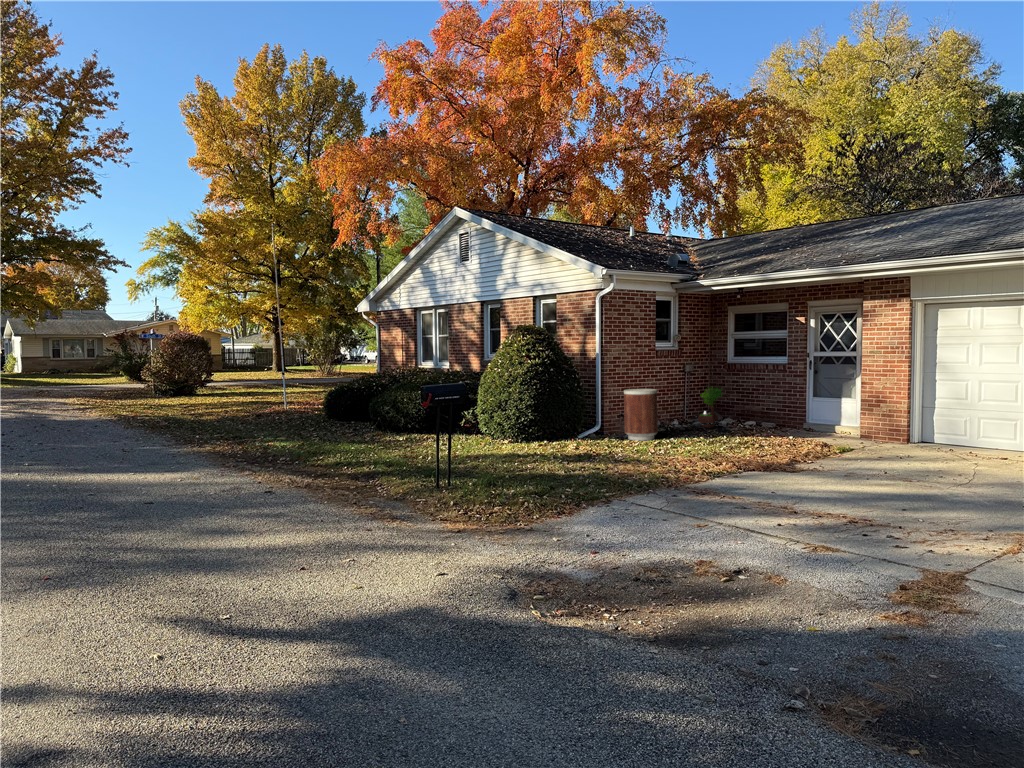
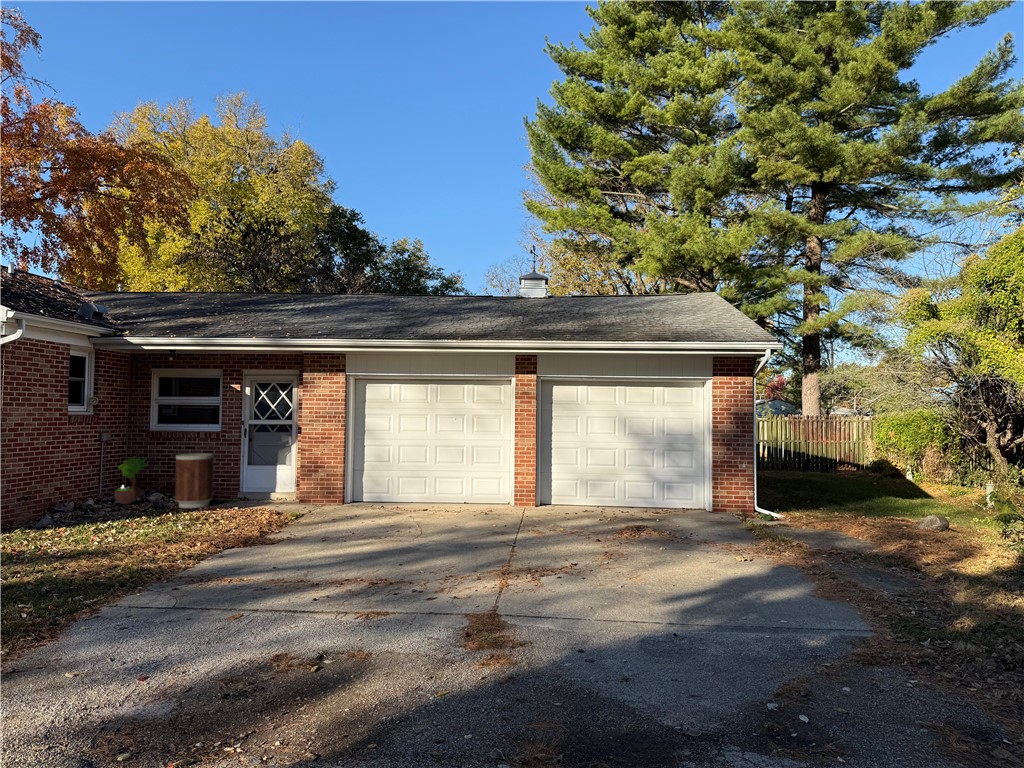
trash can: present [624,389,658,440] -> present [175,453,214,508]

